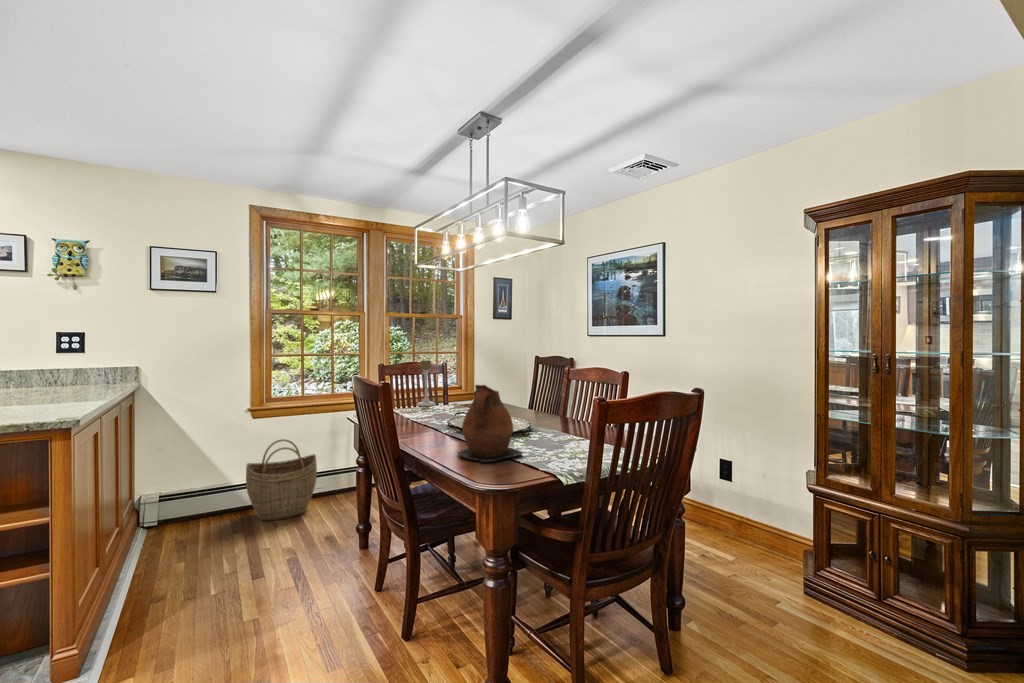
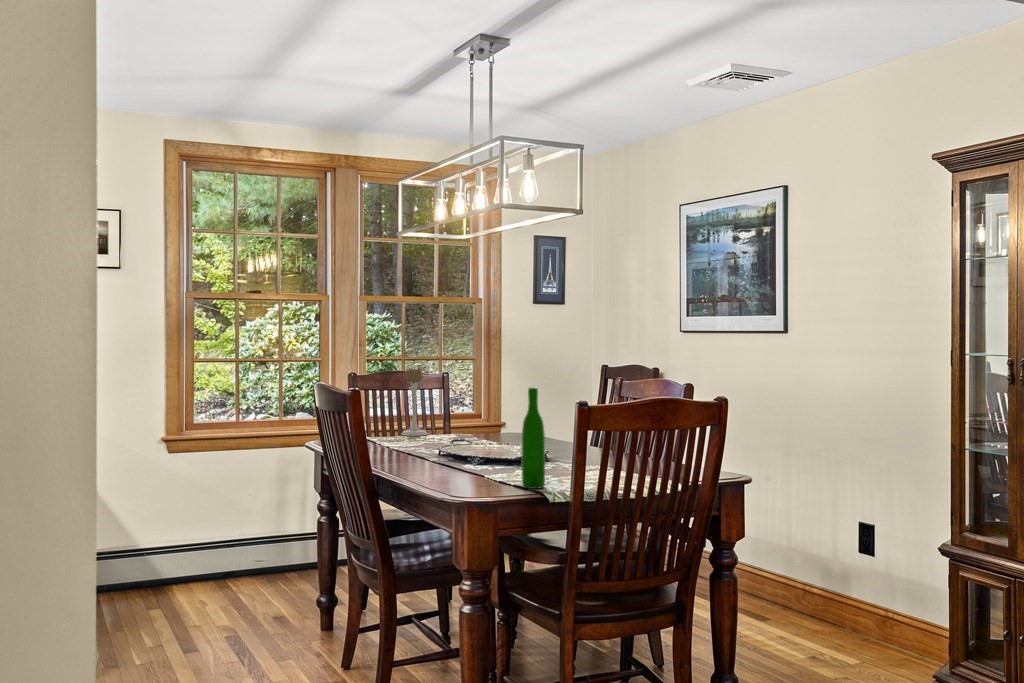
wine bottle: none [532,381,551,468] -> present [522,388,545,489]
ceramic pitcher: present [458,385,523,462] -> none [436,392,518,483]
woven basket: present [246,439,317,521] -> none [162,485,258,598]

